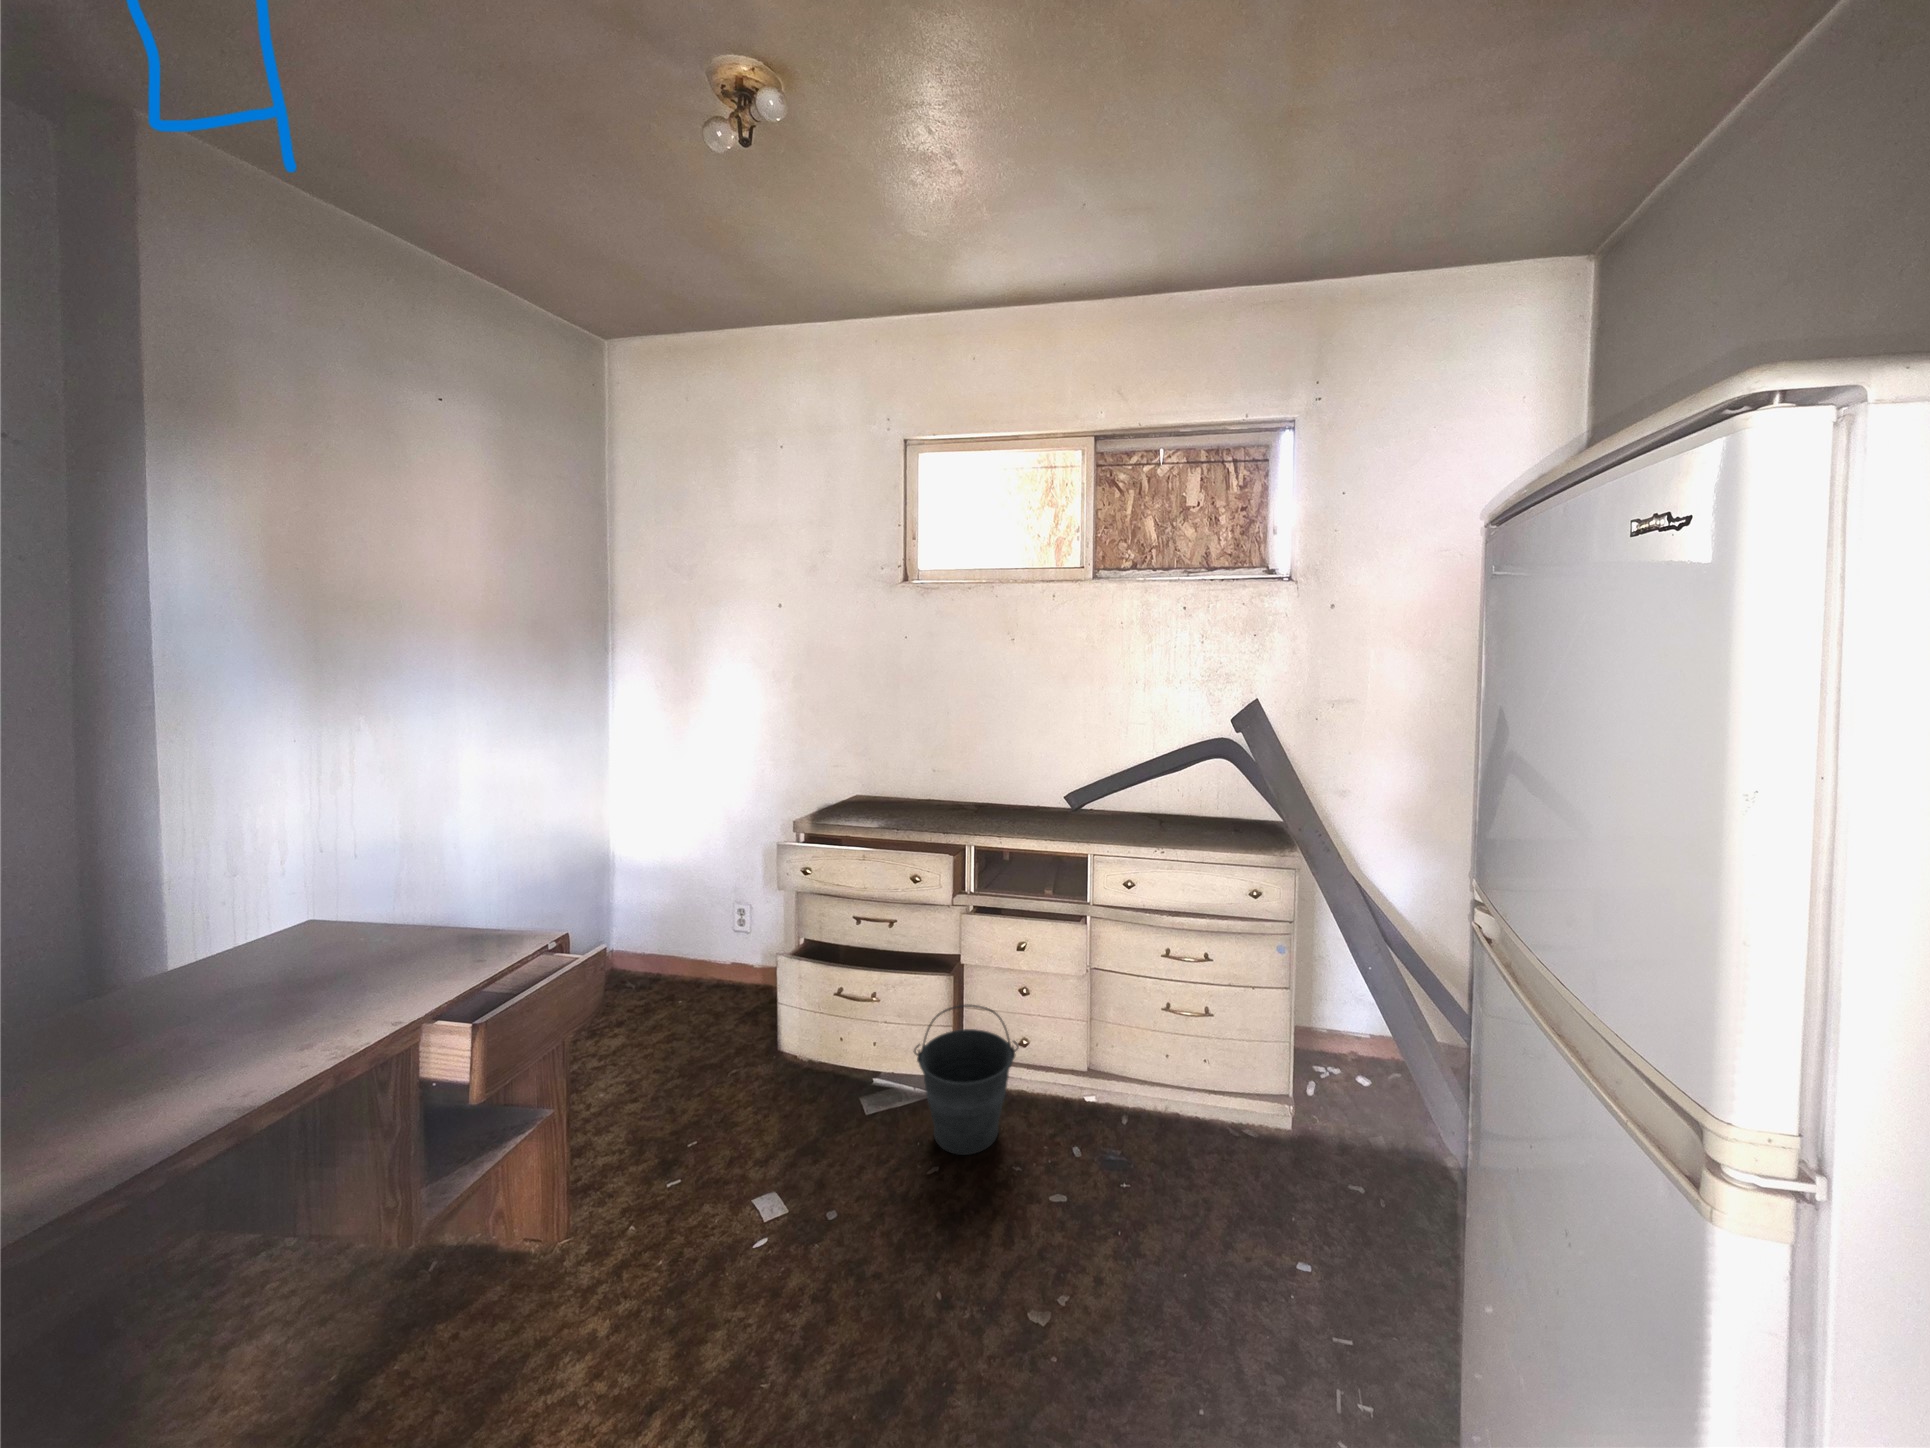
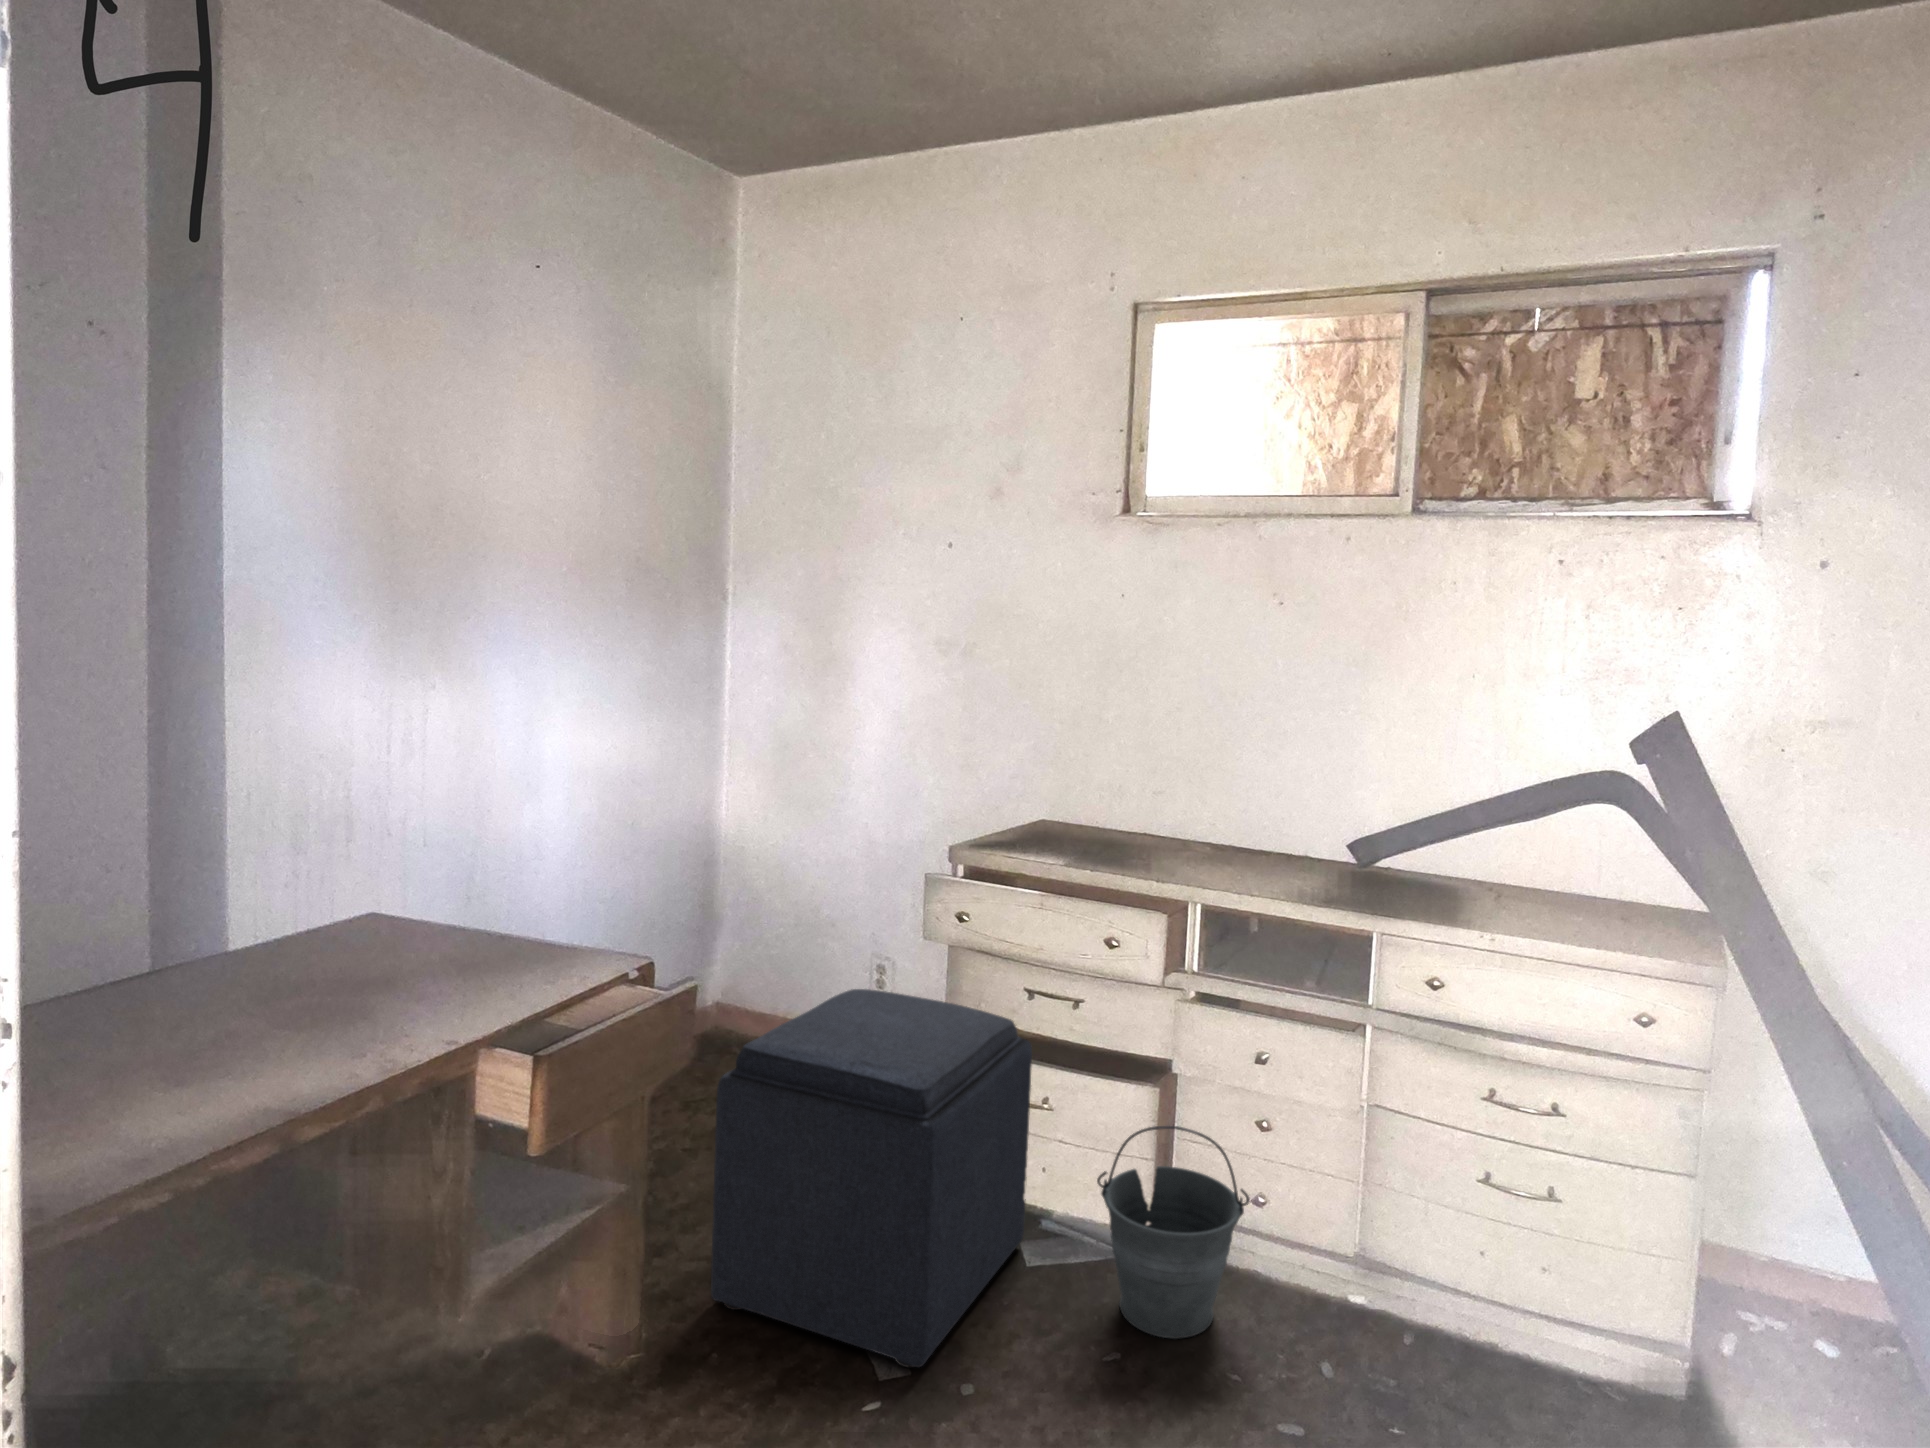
ottoman: none [609,934,862,1226] -> present [711,989,1032,1368]

